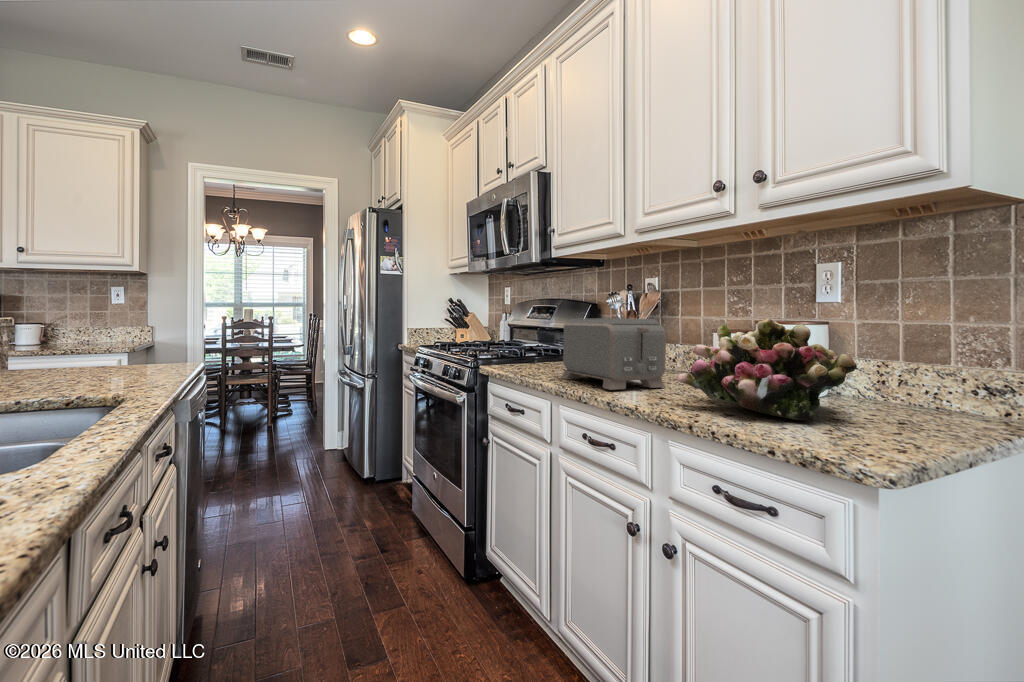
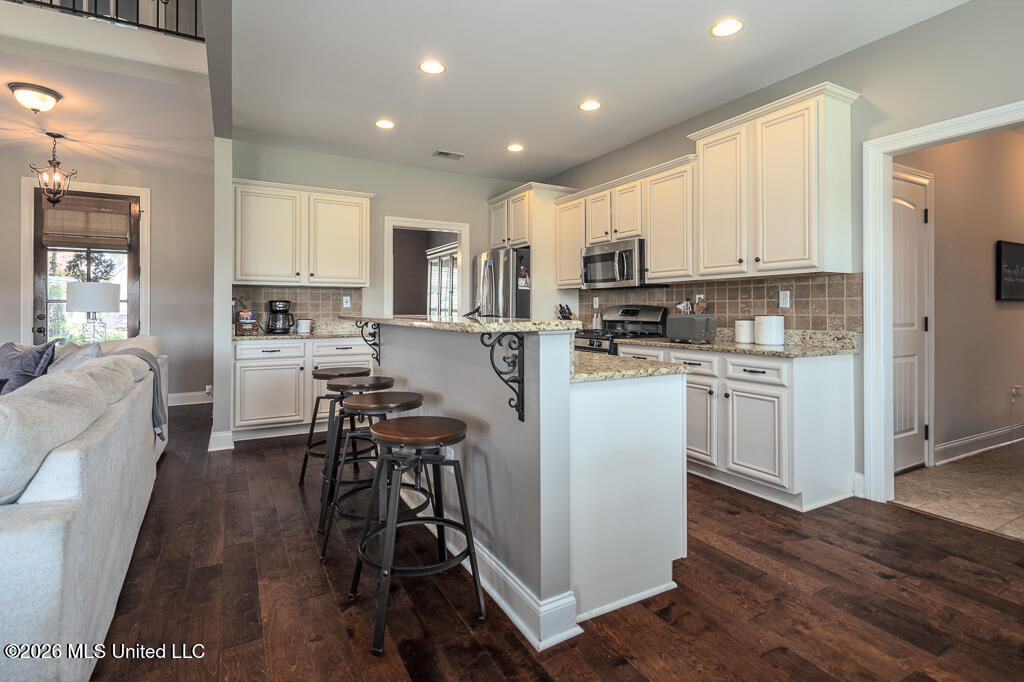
flower arrangement: present [677,318,857,421] -> none [727,313,792,348]

